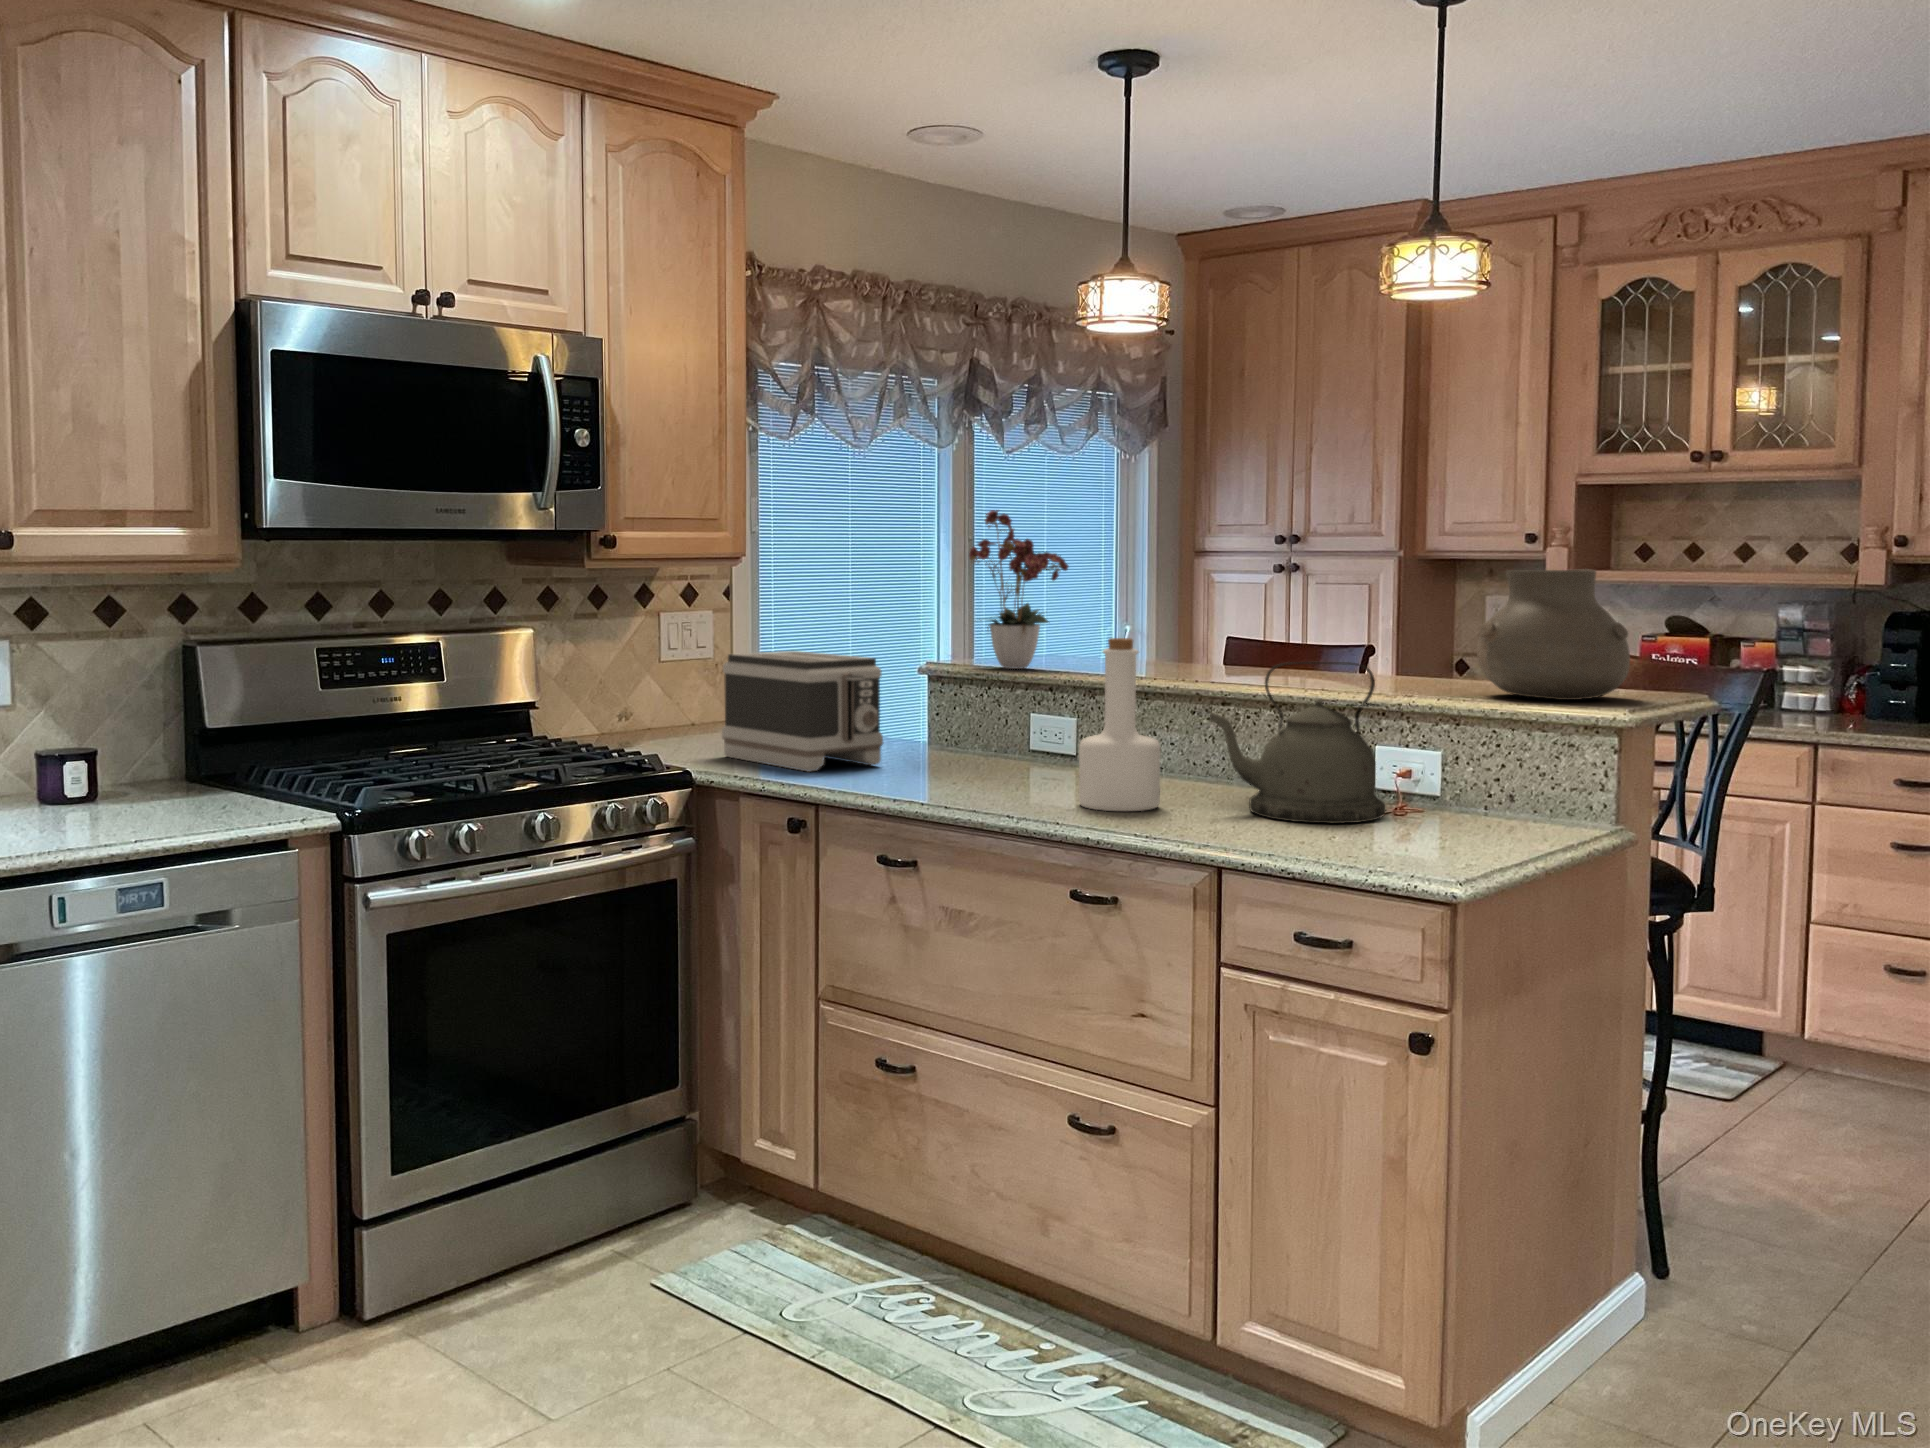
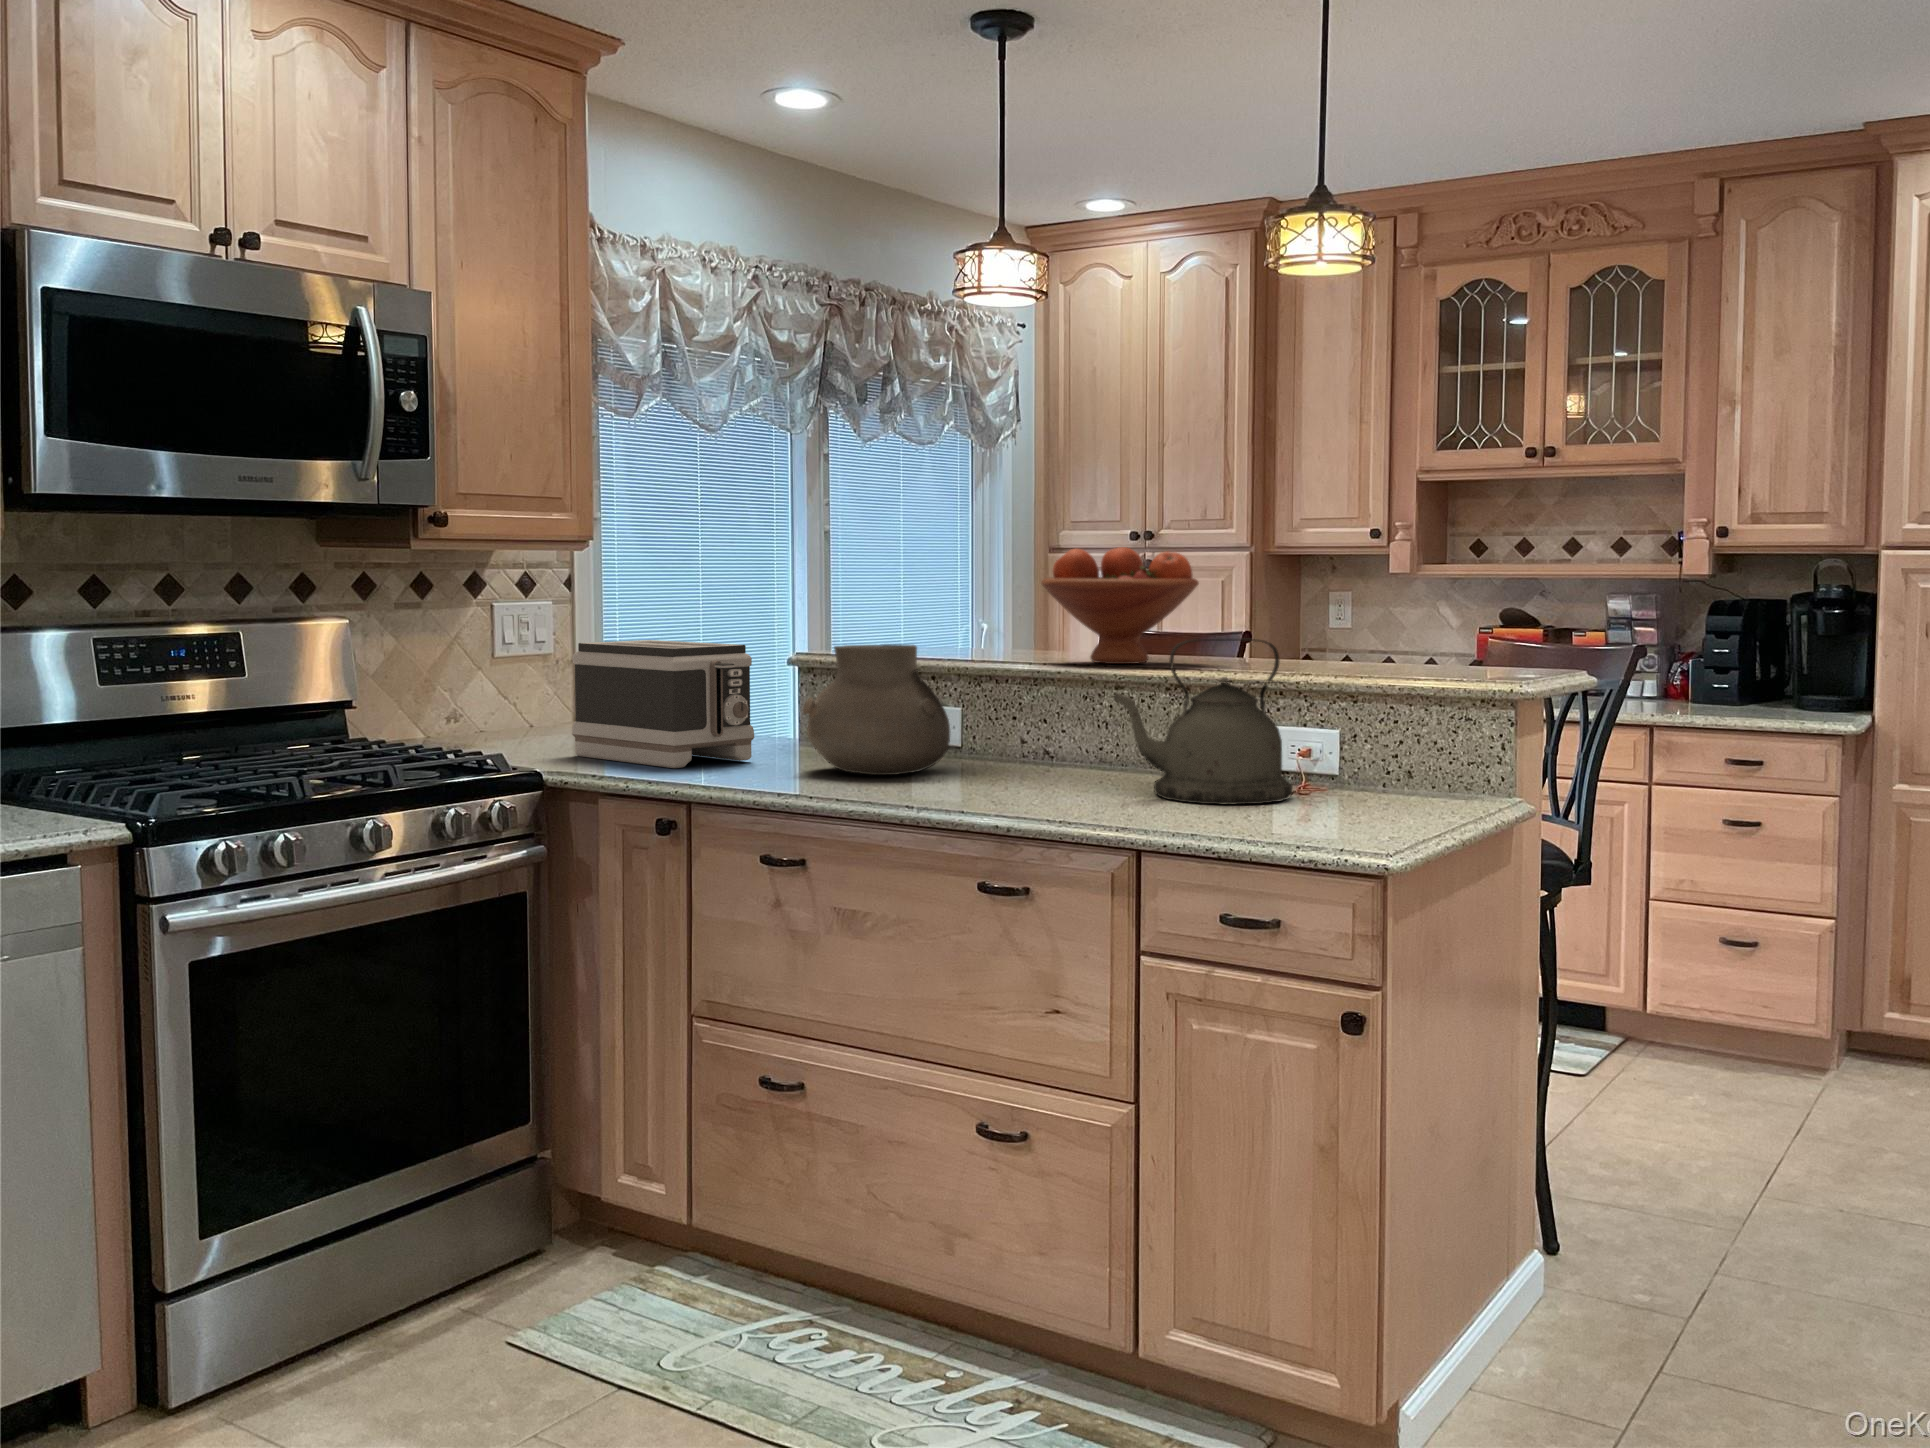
flower arrangement: present [969,510,1068,669] -> none [832,482,953,658]
fruit bowl: none [1157,565,1312,679] -> present [1041,547,1199,664]
vase: present [1477,569,1630,700] -> present [803,644,950,775]
bottle: present [1079,638,1161,811] -> none [977,616,1063,798]

